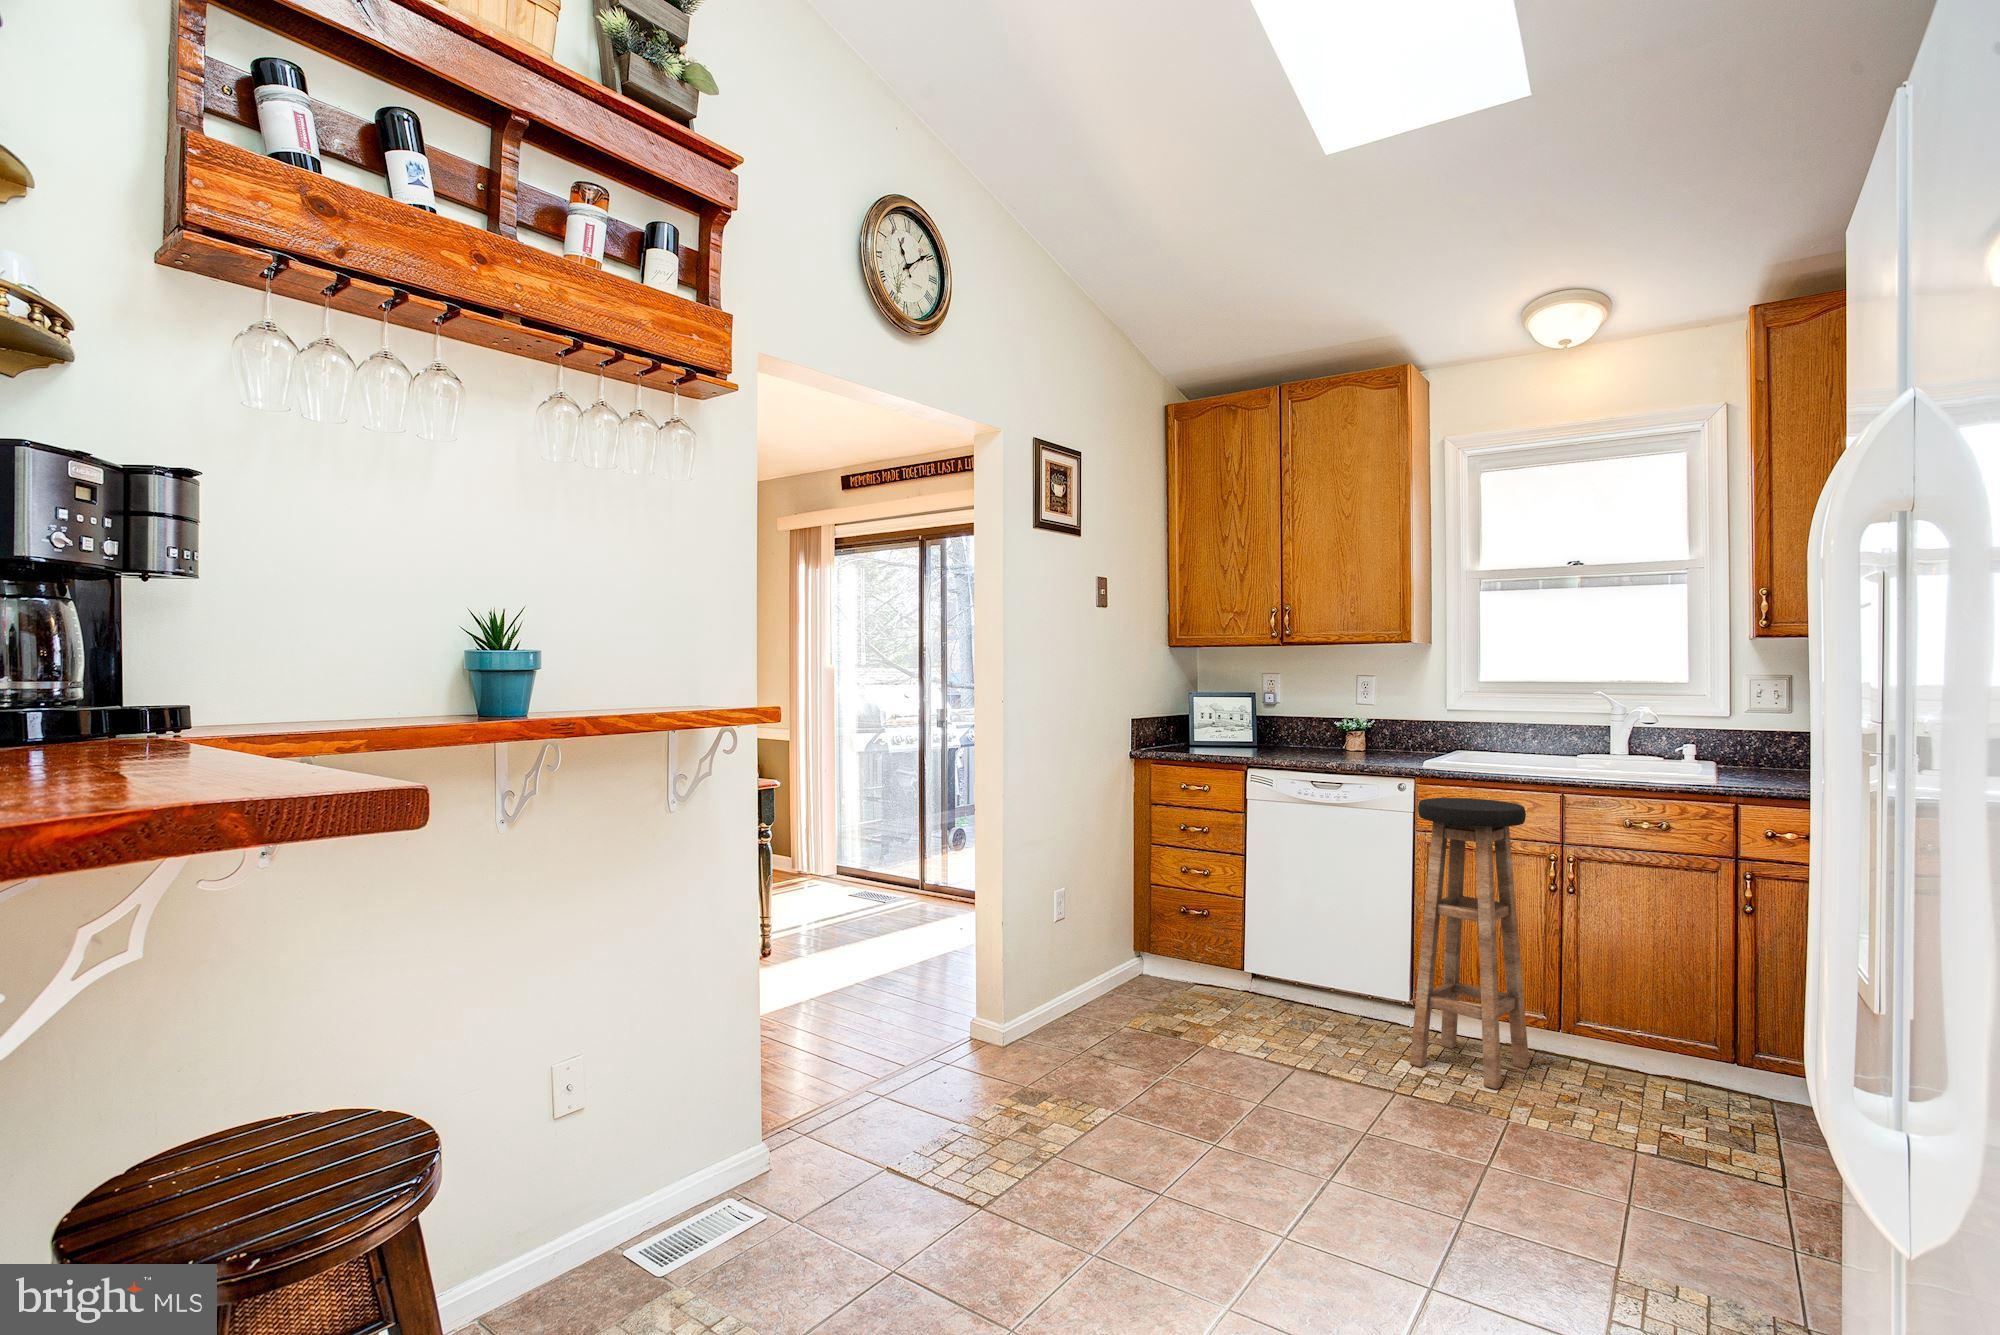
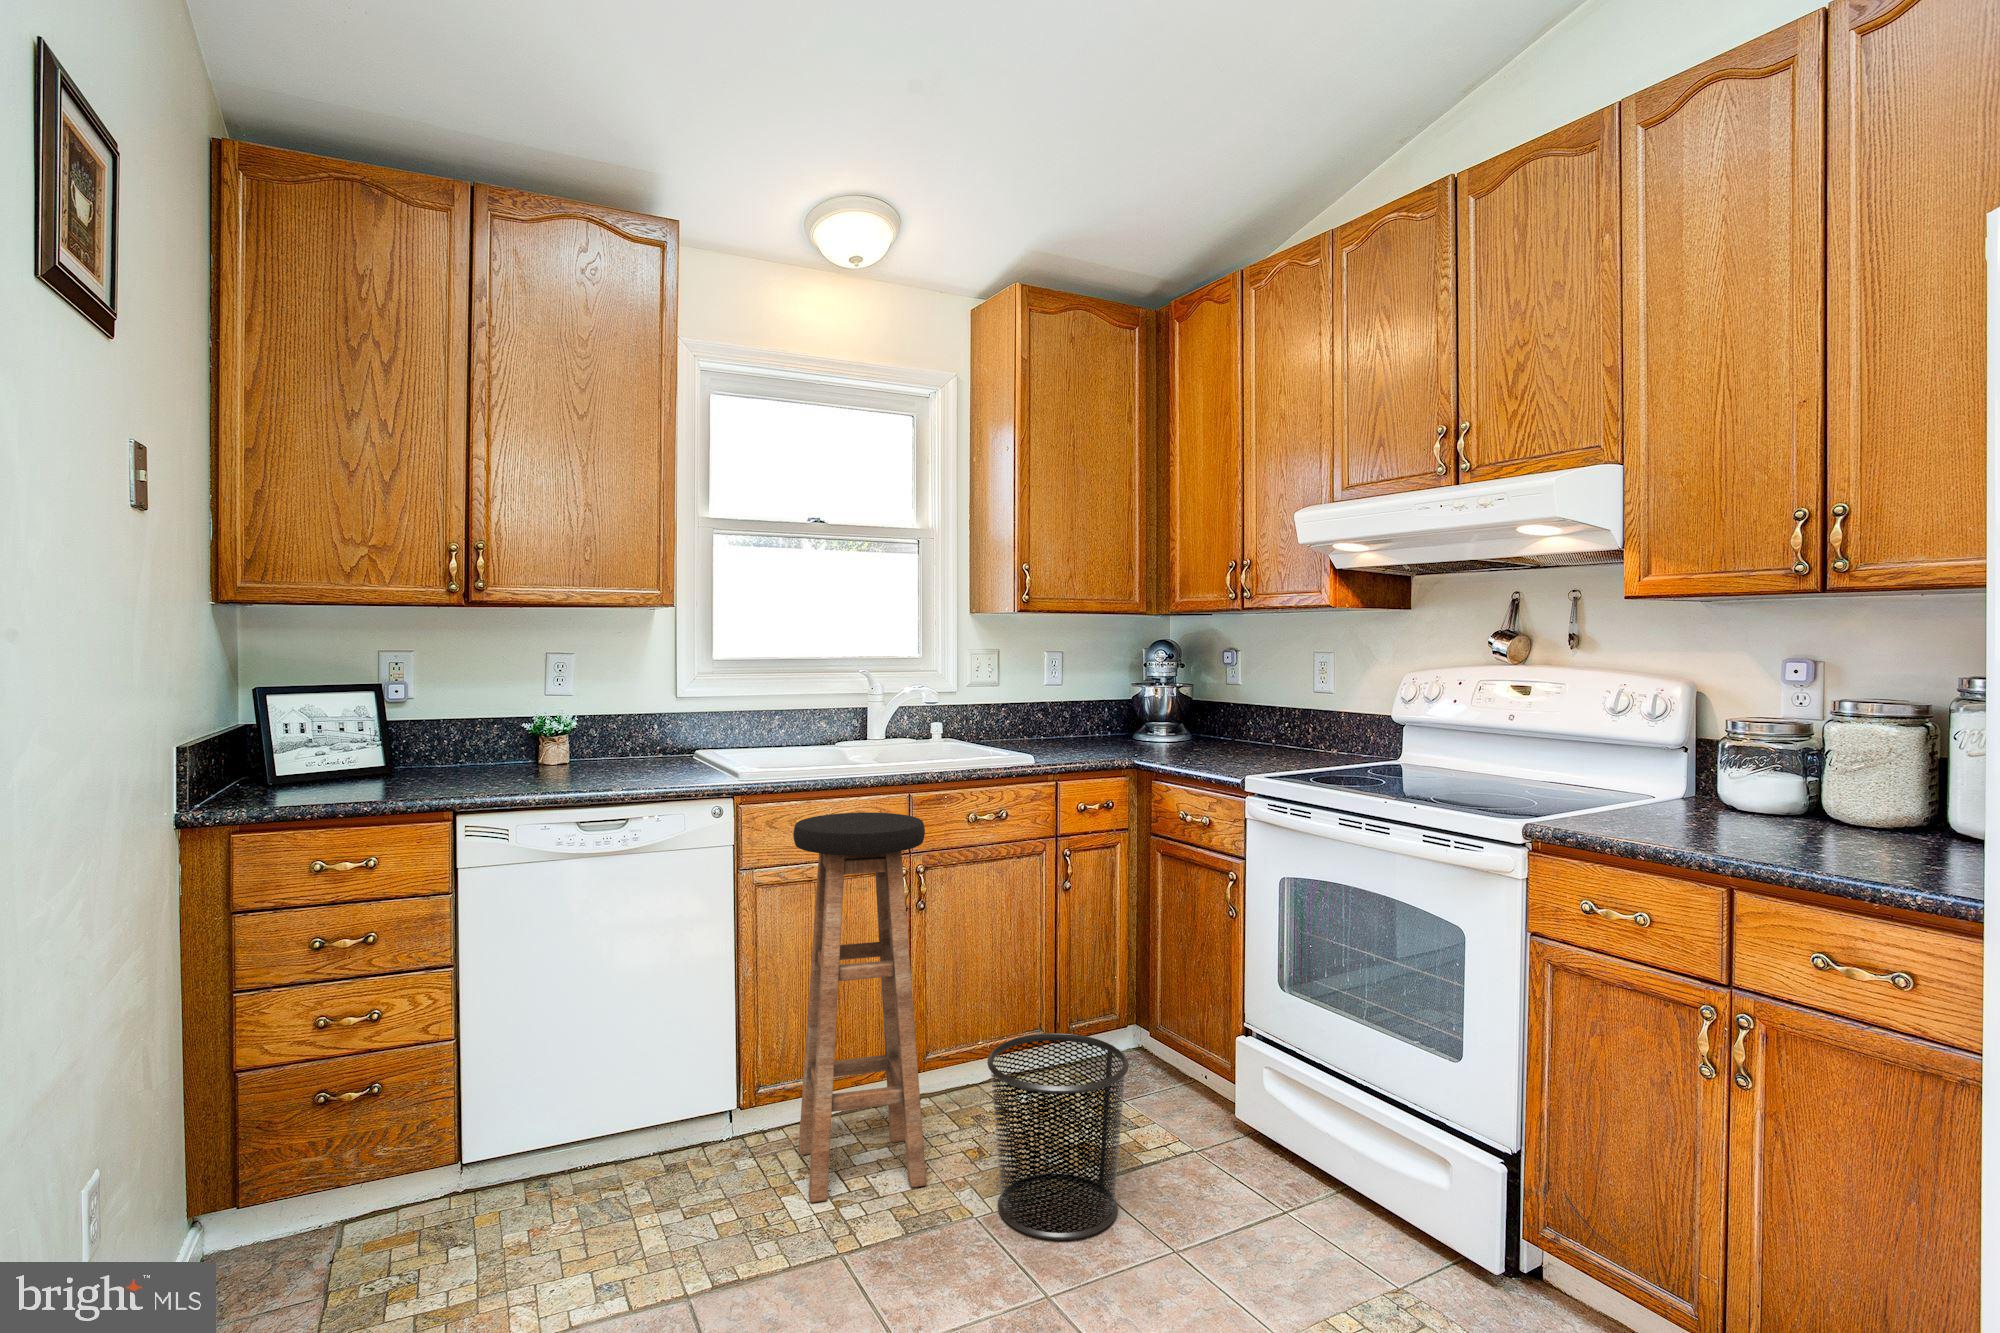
waste bin: none [1508,996,1642,1161] -> present [987,1033,1129,1240]

